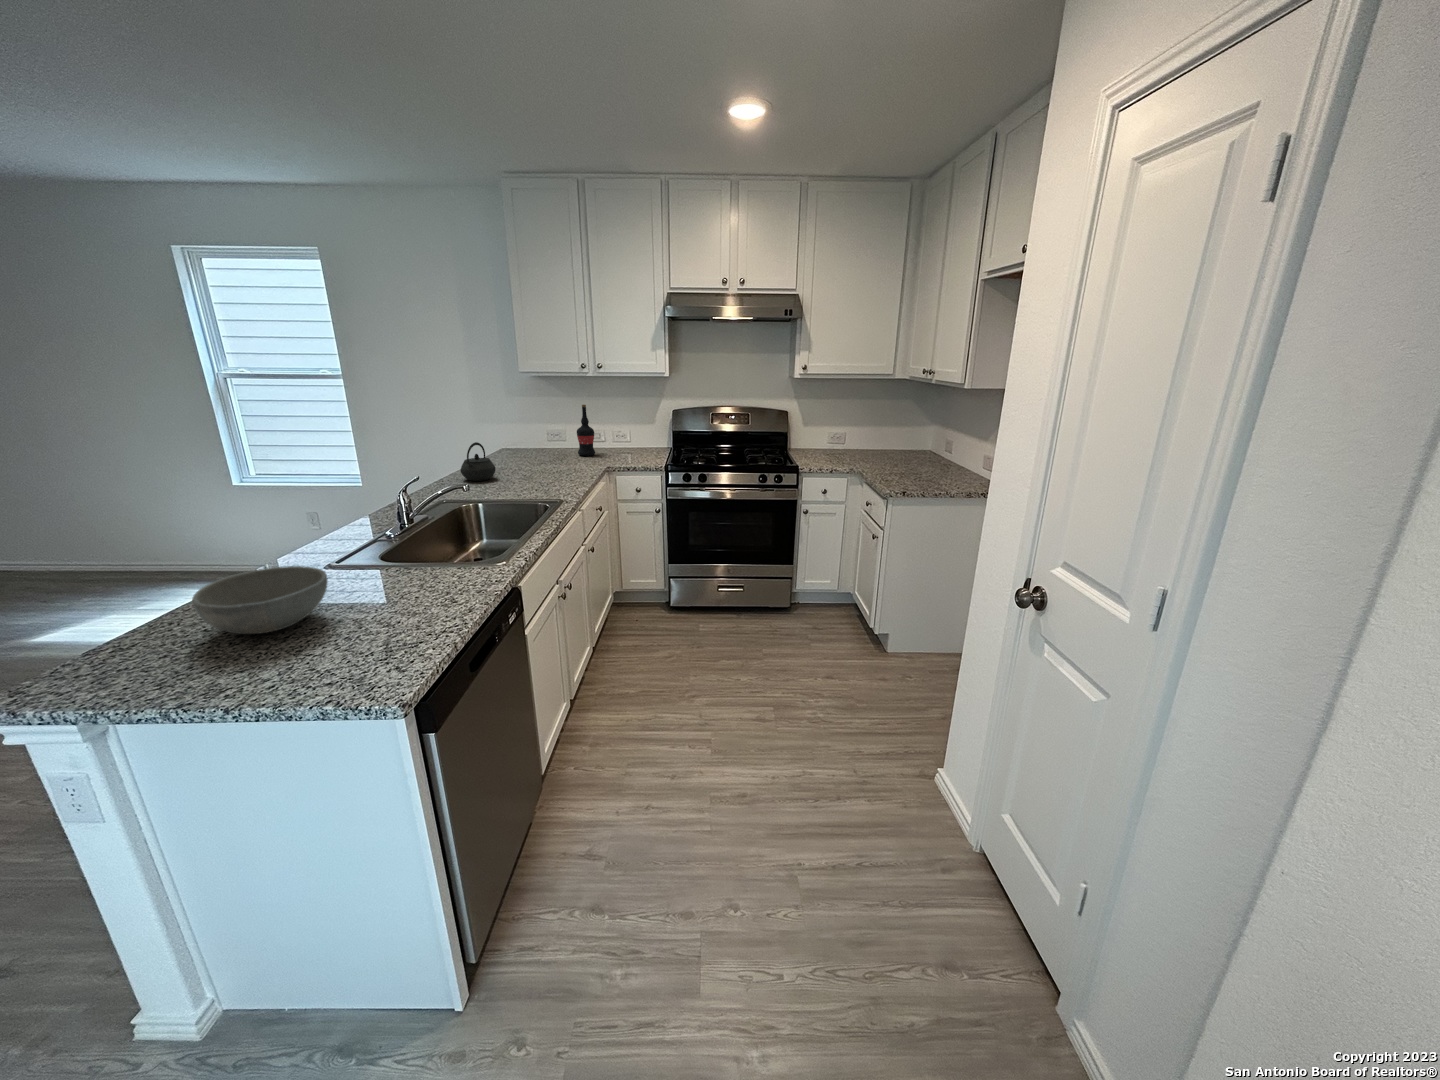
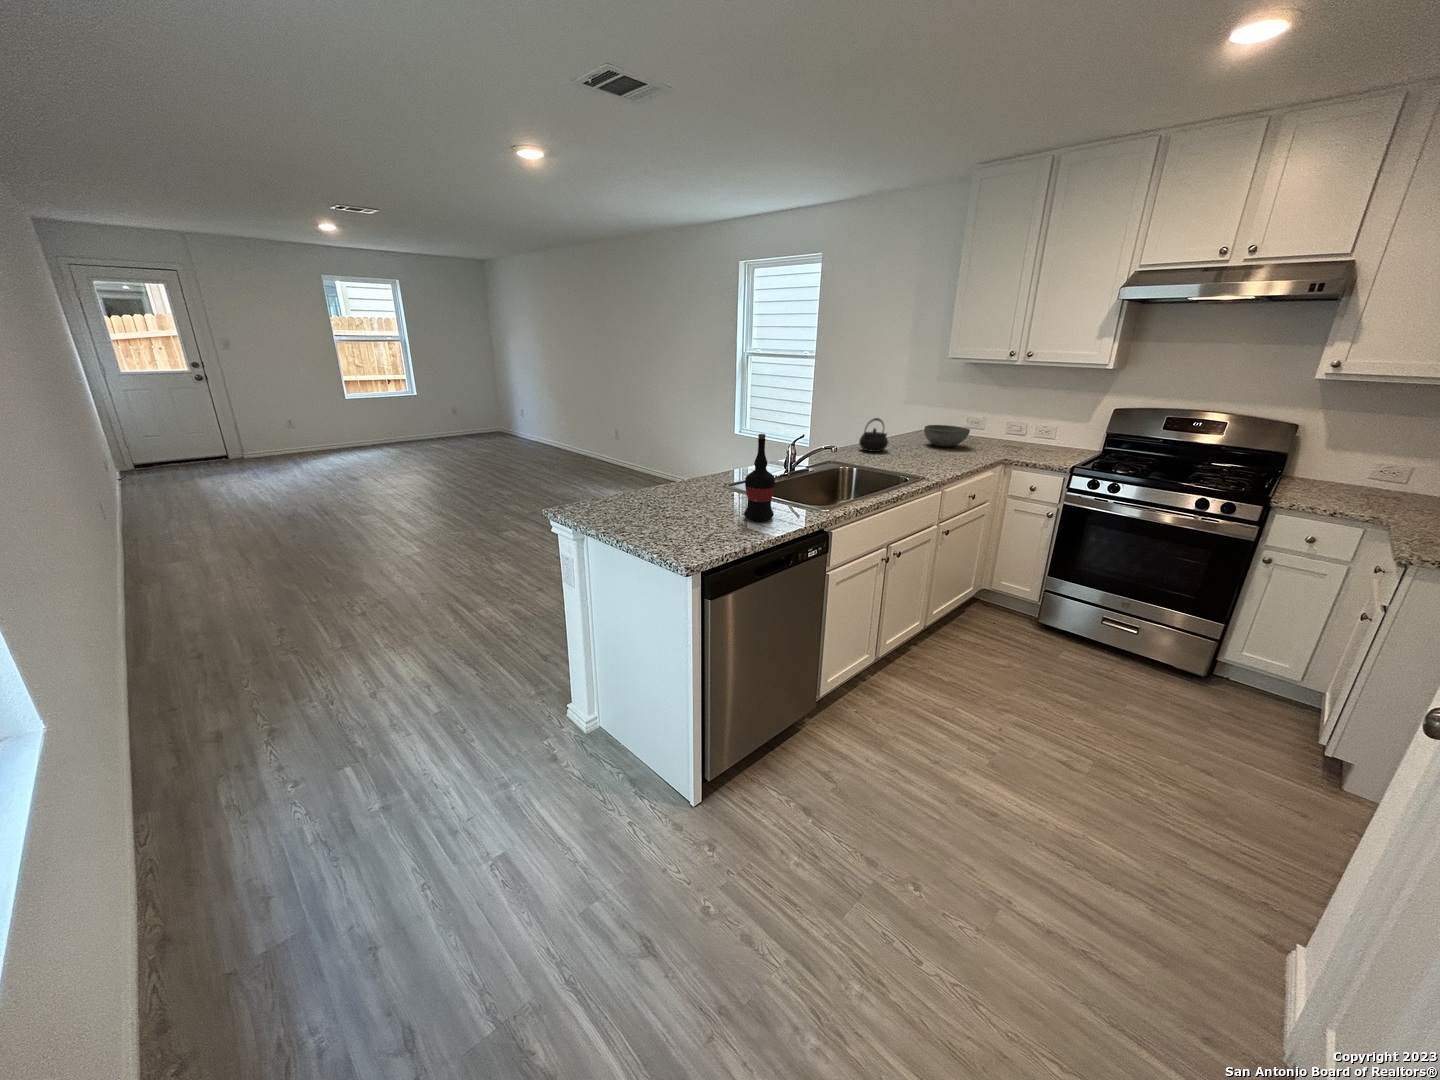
wine bottle: present [577,405,595,456] -> present [744,434,775,521]
bowl: present [192,566,328,634] -> present [924,425,970,447]

